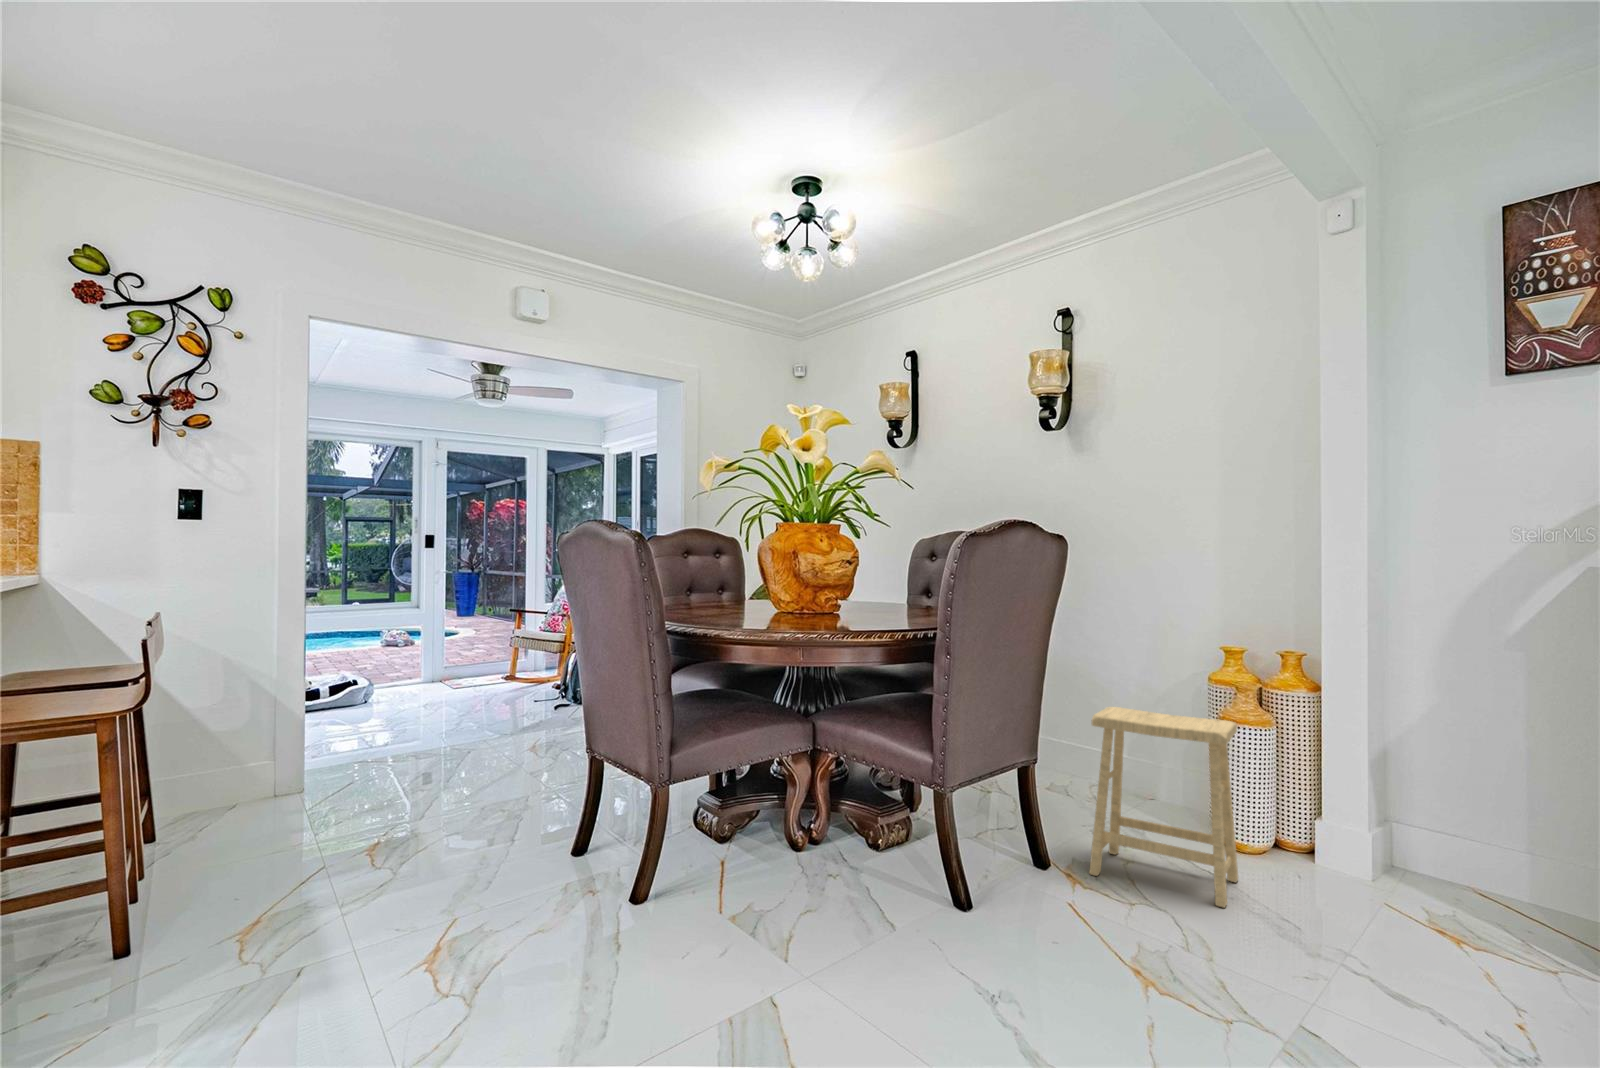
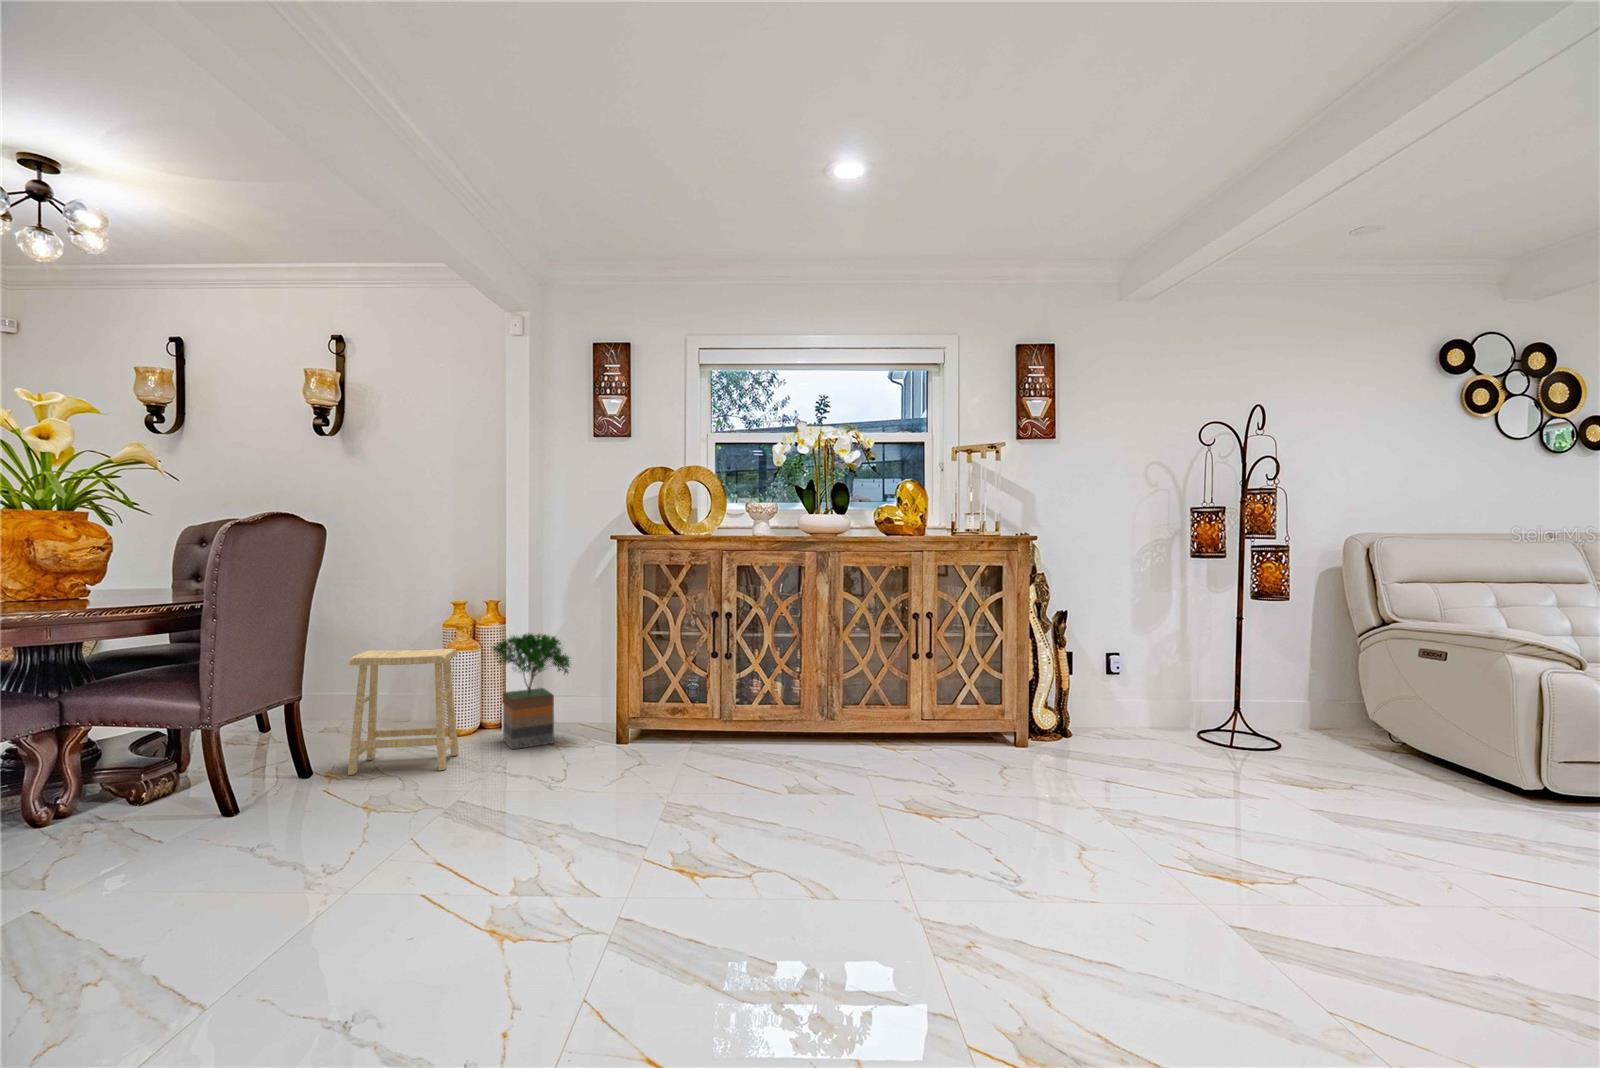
potted tree: none [1283,707,1443,904] -> present [493,633,570,749]

